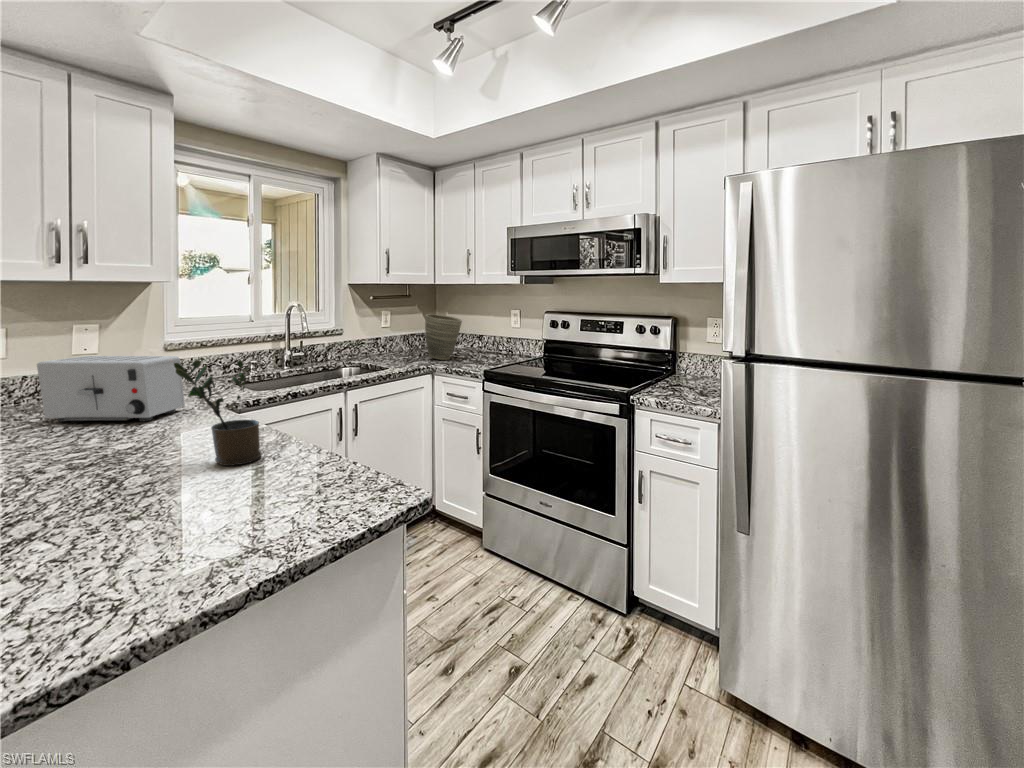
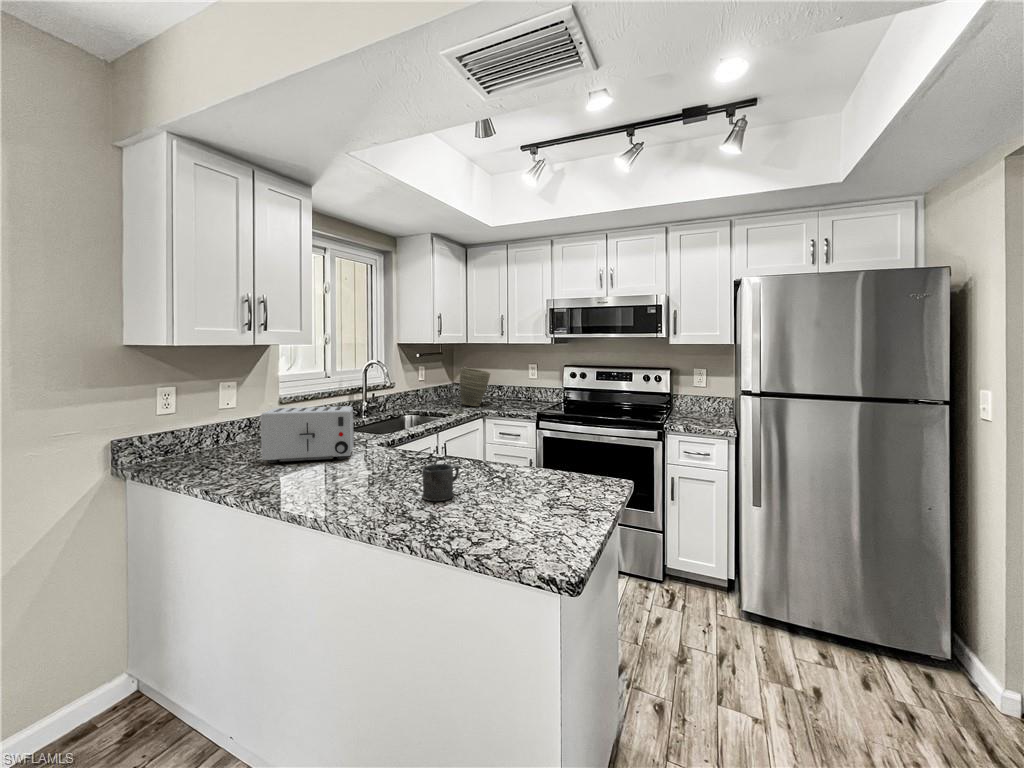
potted plant: present [174,360,261,466] -> none [454,405,501,480]
mug: none [68,442,144,498] -> present [422,464,459,501]

